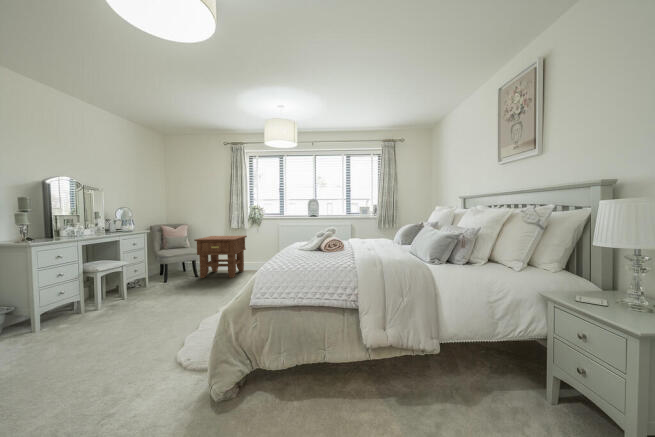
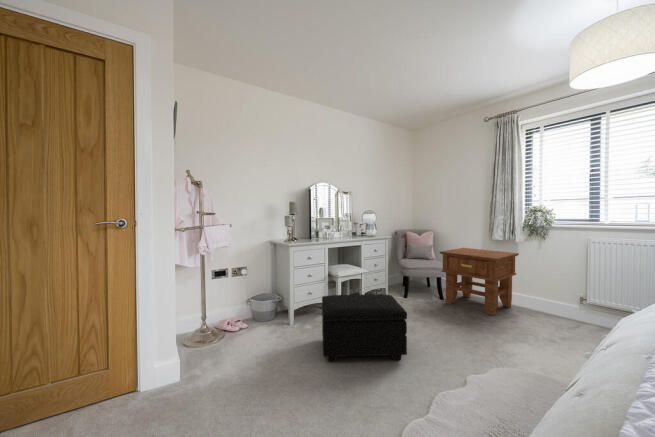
footstool: none [86,274,179,337] -> present [322,294,407,362]

